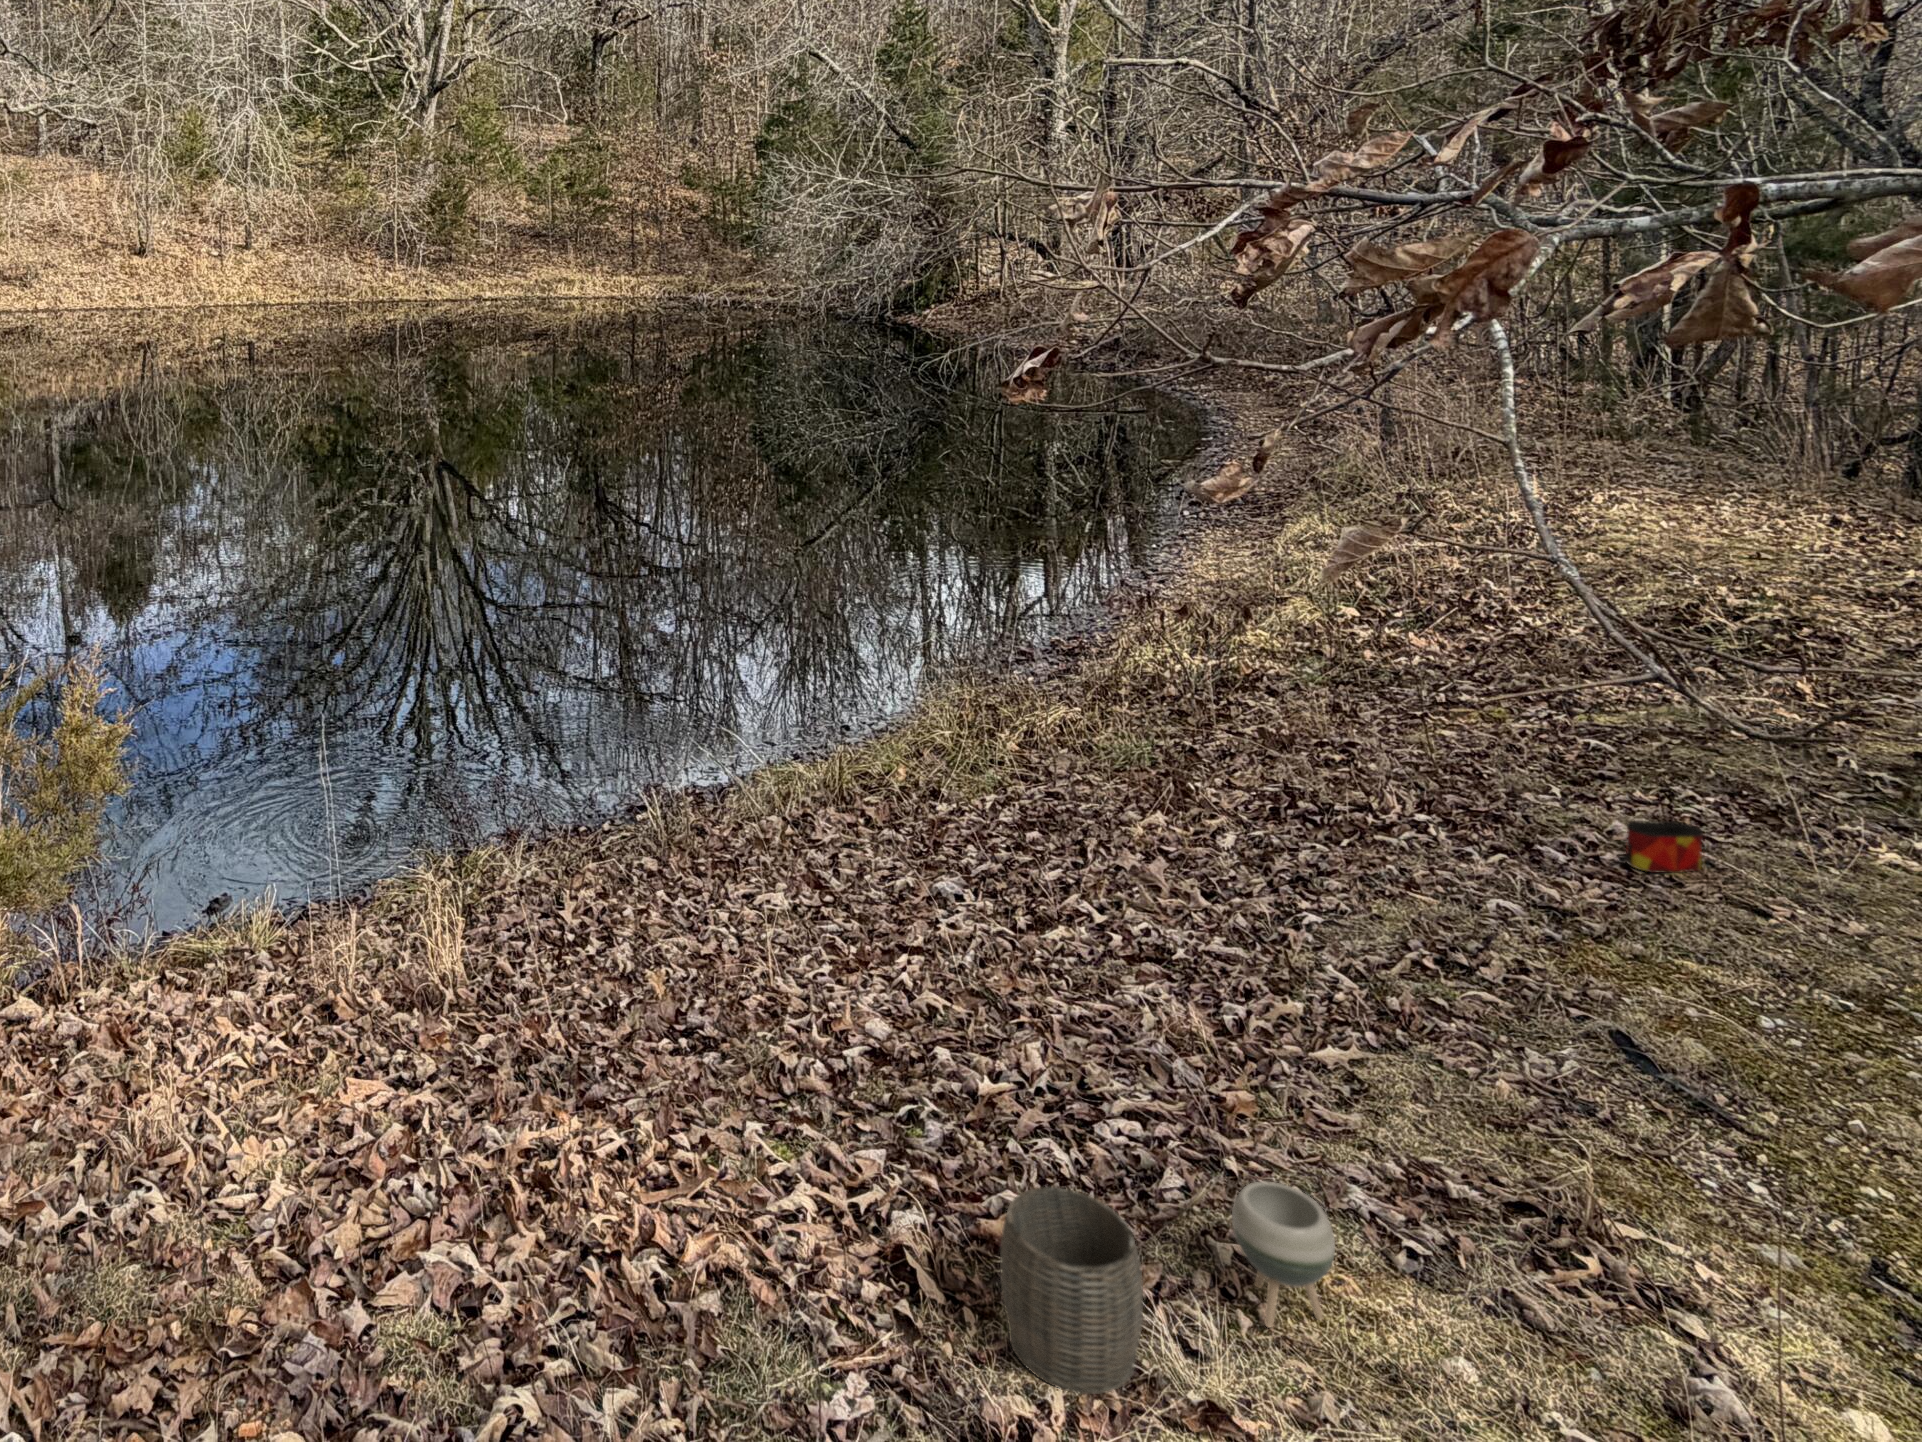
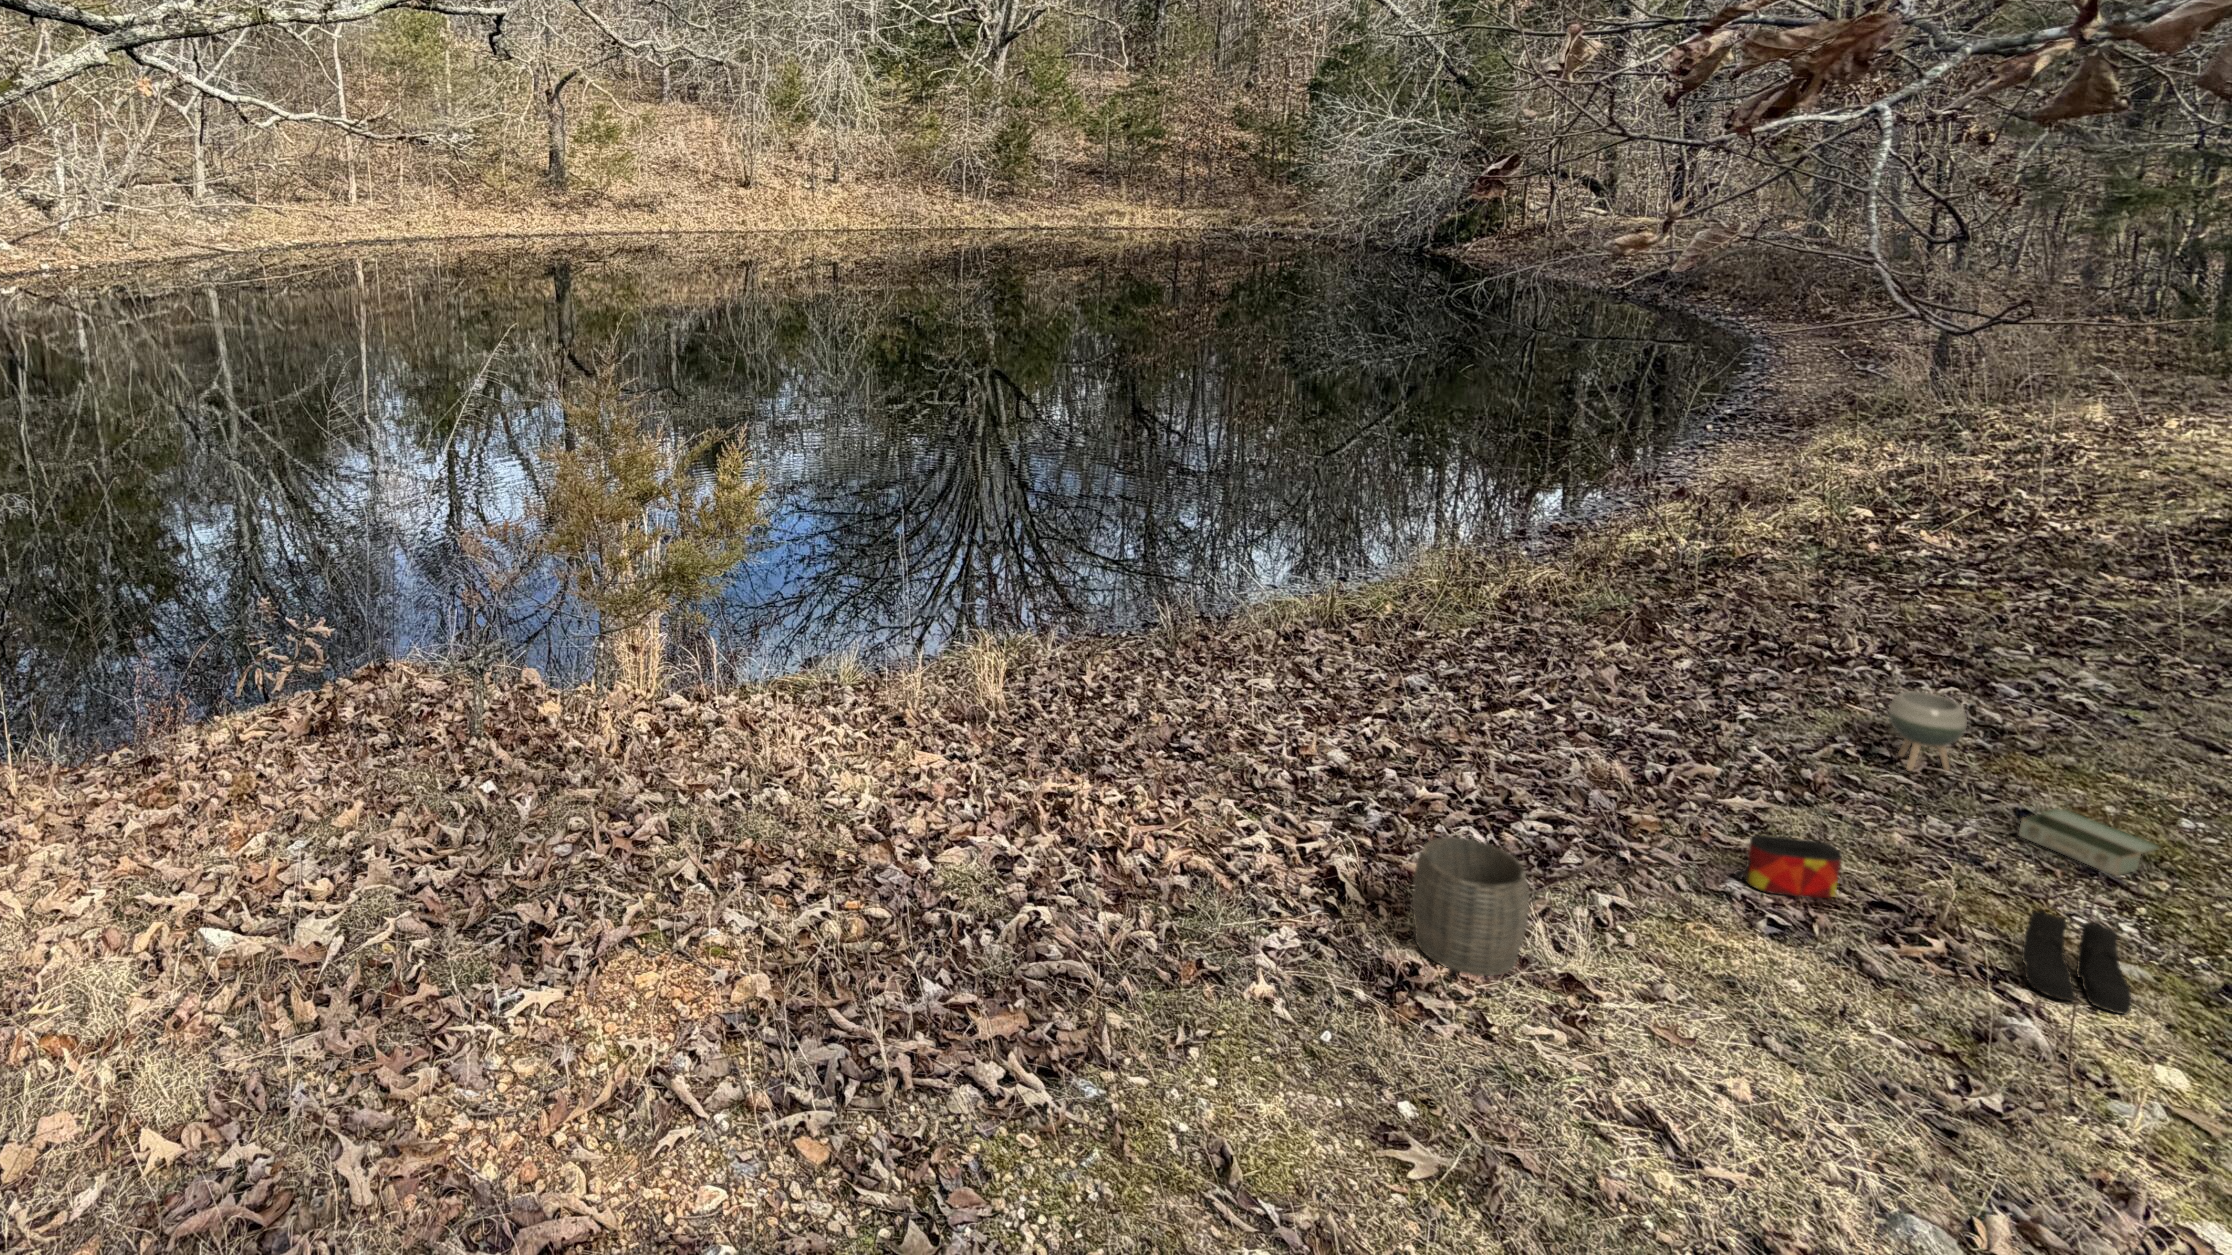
bag: present [1618,821,1703,873] -> present [1734,835,1842,898]
toolbox: none [1625,1037,1769,1127] -> present [2019,808,2159,876]
planter: present [1232,1181,1335,1328] -> present [1889,691,1967,771]
boots: none [1678,1208,1807,1349] -> present [2022,910,2132,1014]

